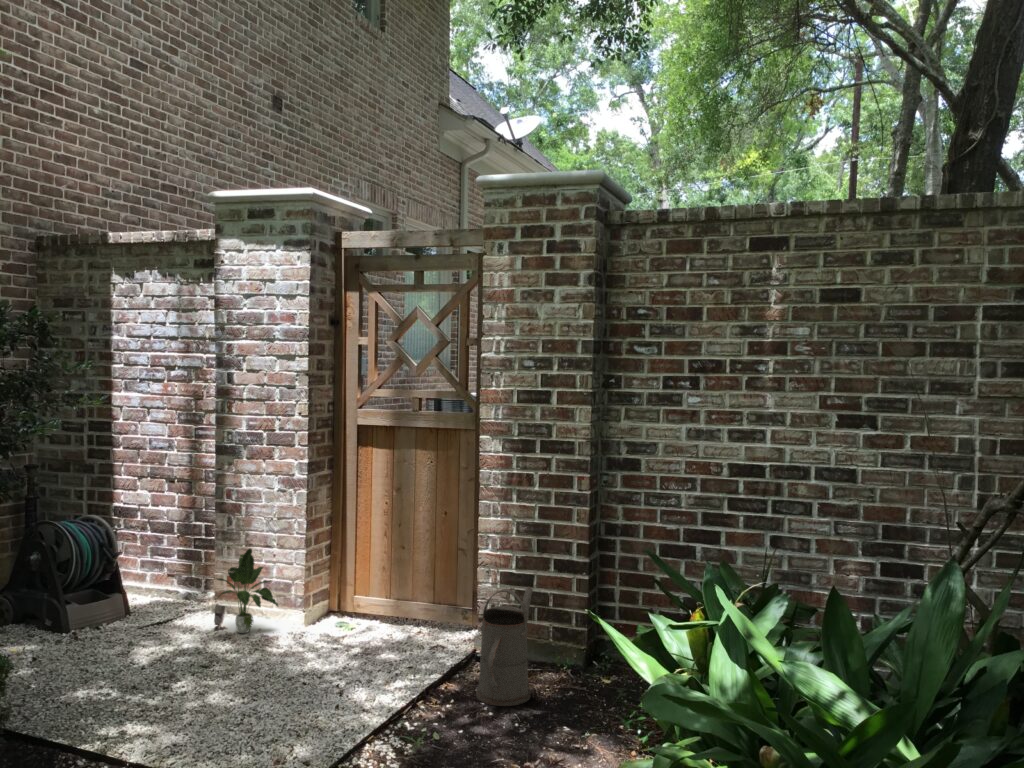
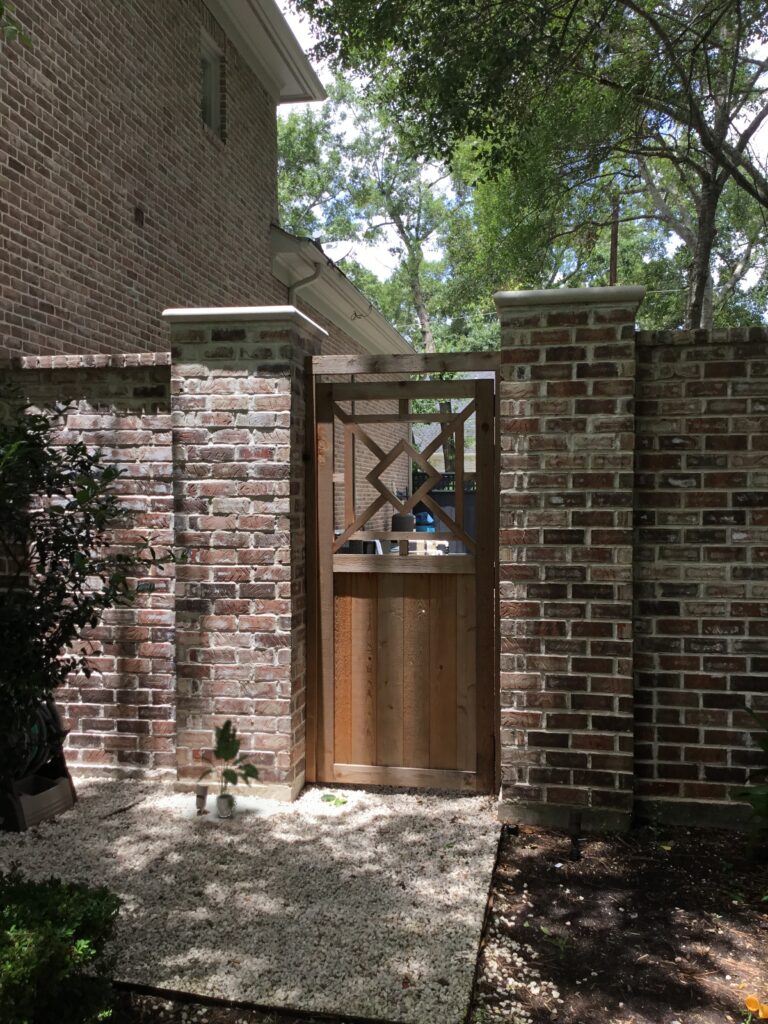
watering can: present [476,587,533,706] -> none [540,747,603,889]

